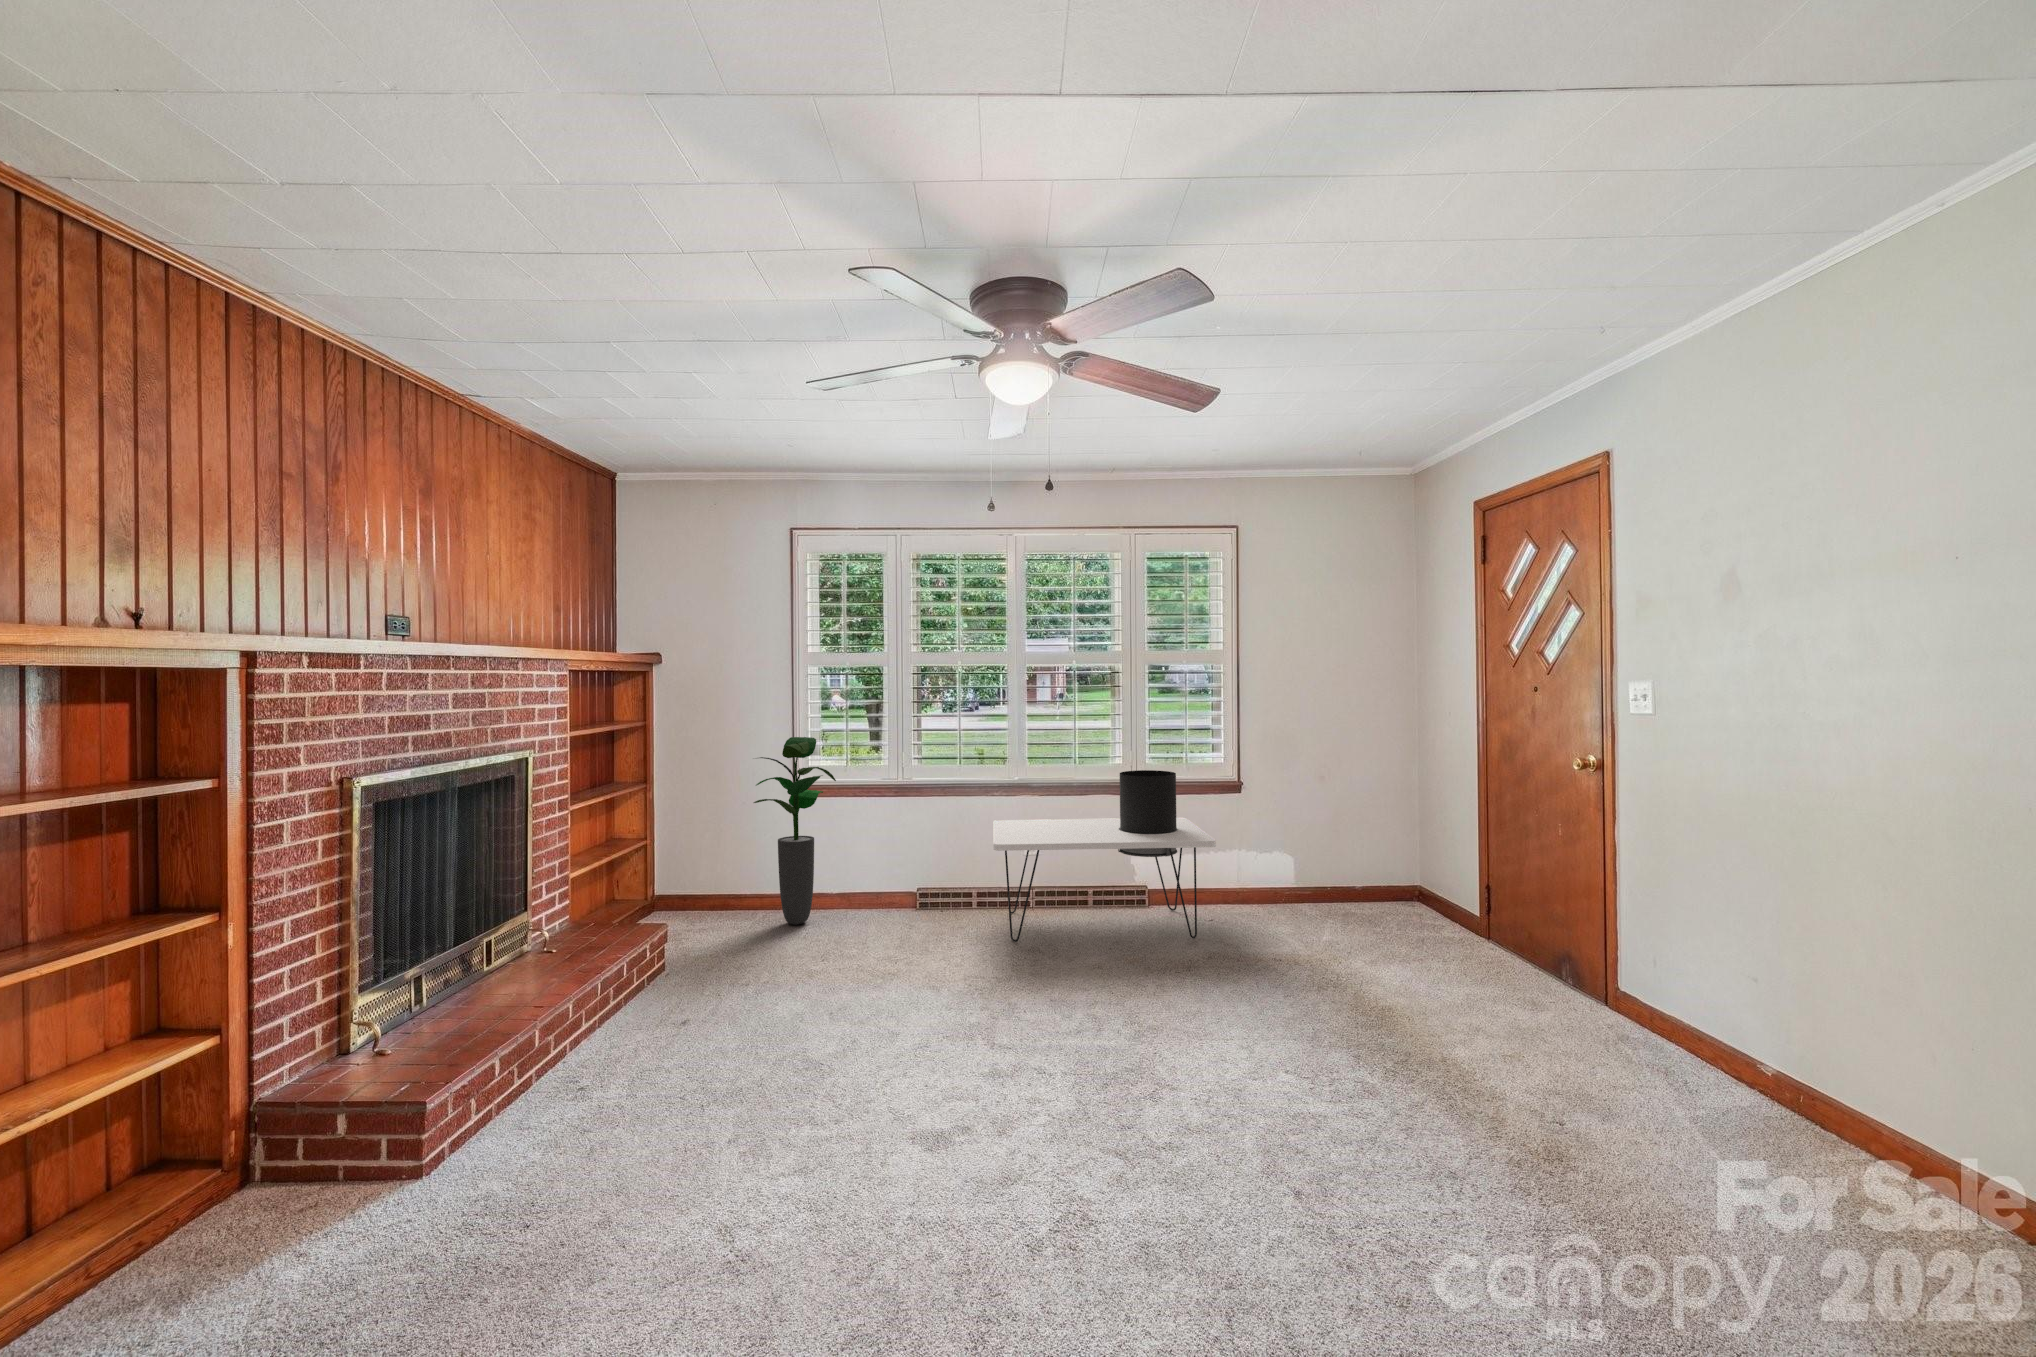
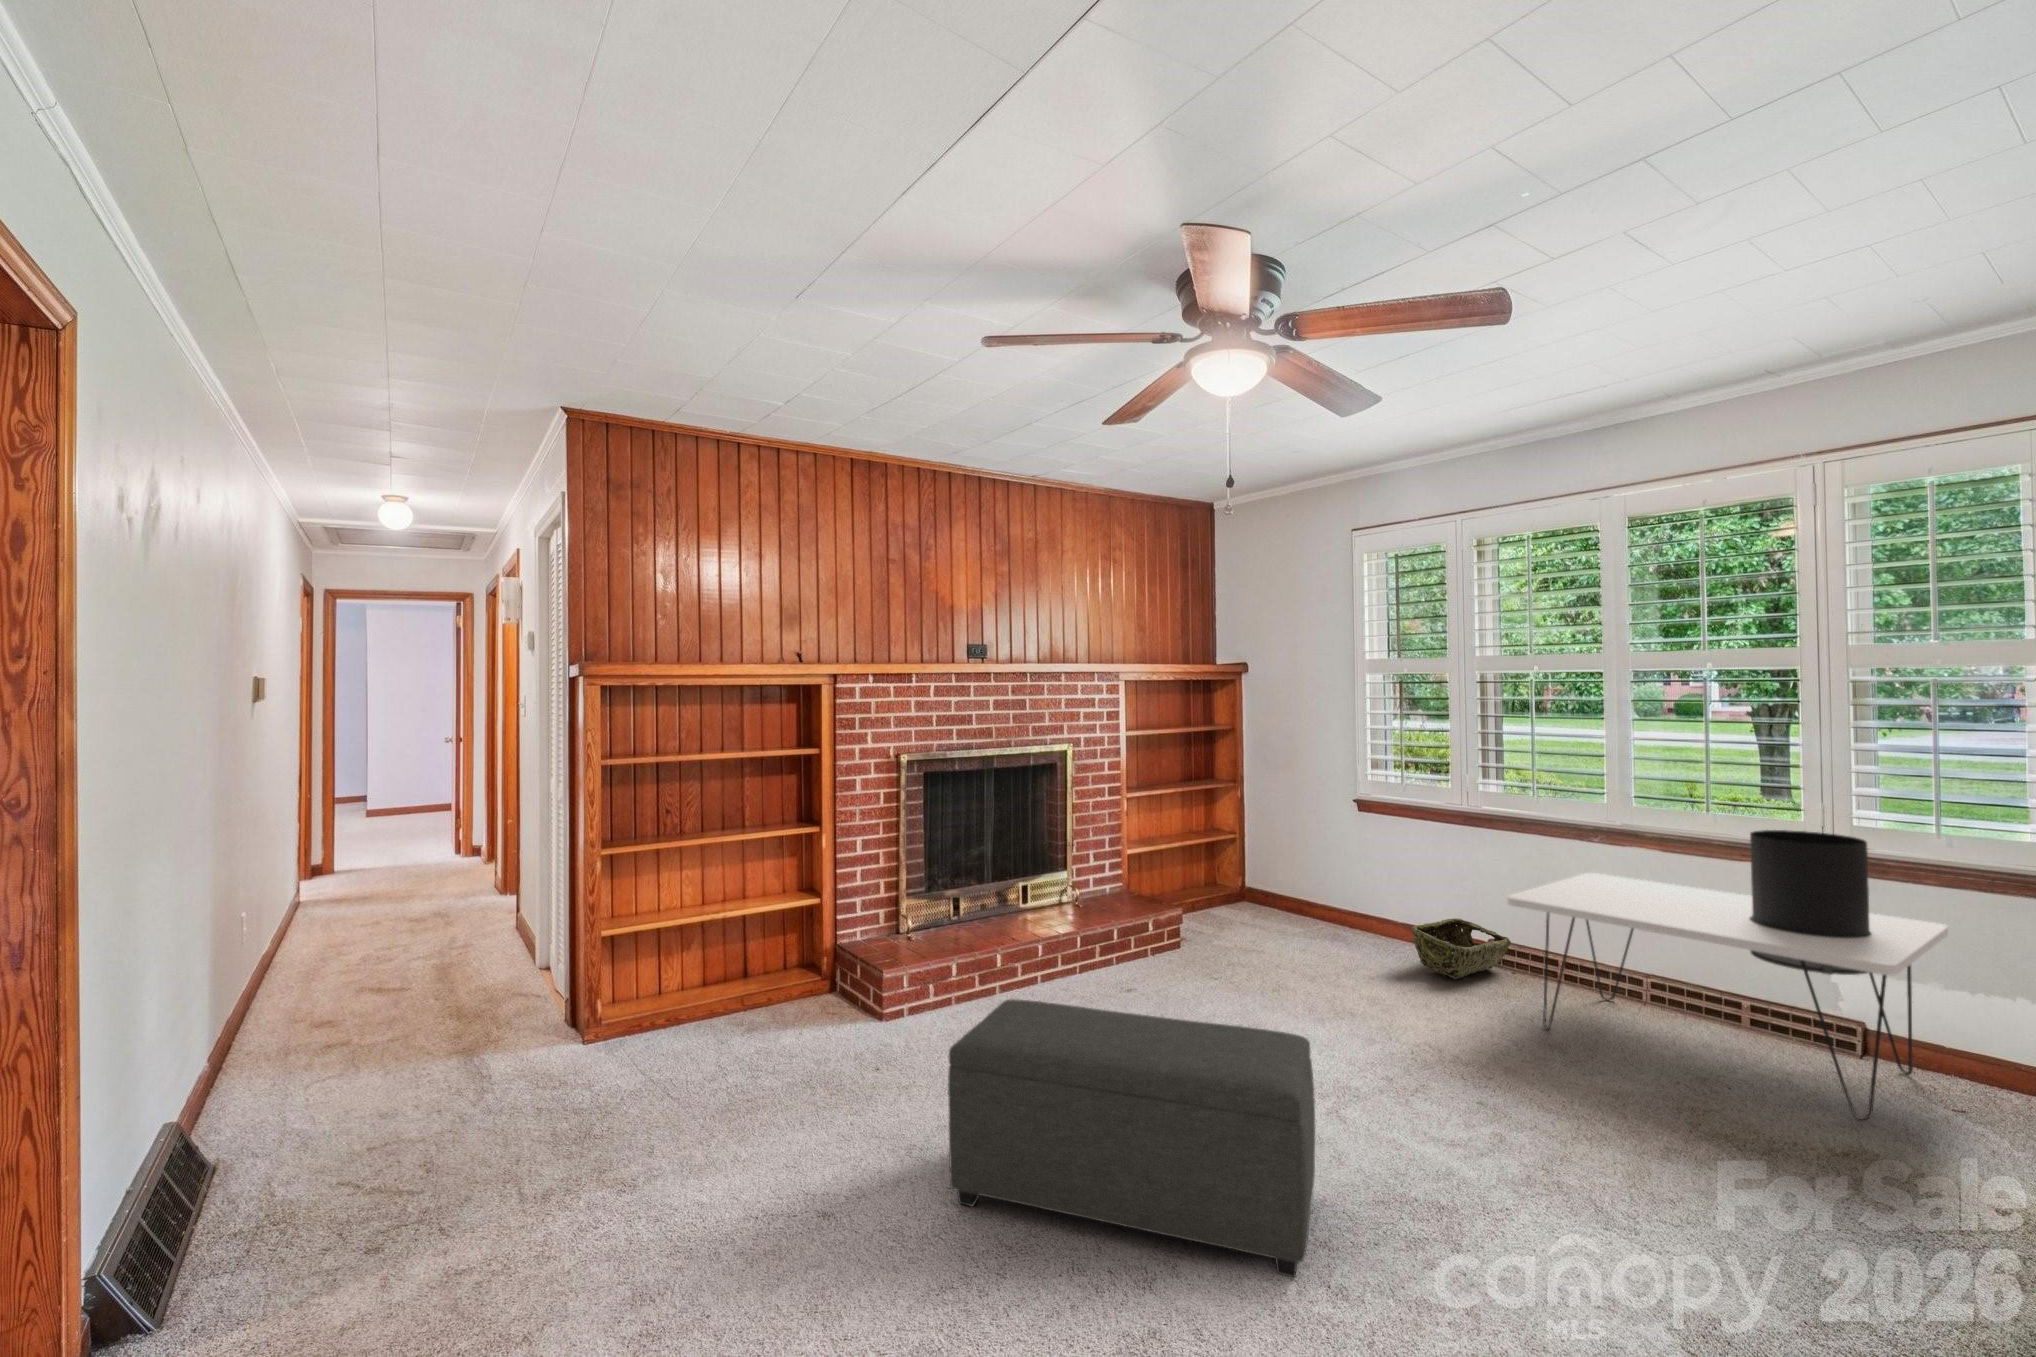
potted plant: present [754,737,836,925] -> none [1294,747,1388,944]
woven basket: none [880,878,938,926] -> present [1411,918,1511,979]
ottoman: none [813,969,1166,1268] -> present [948,999,1315,1277]

